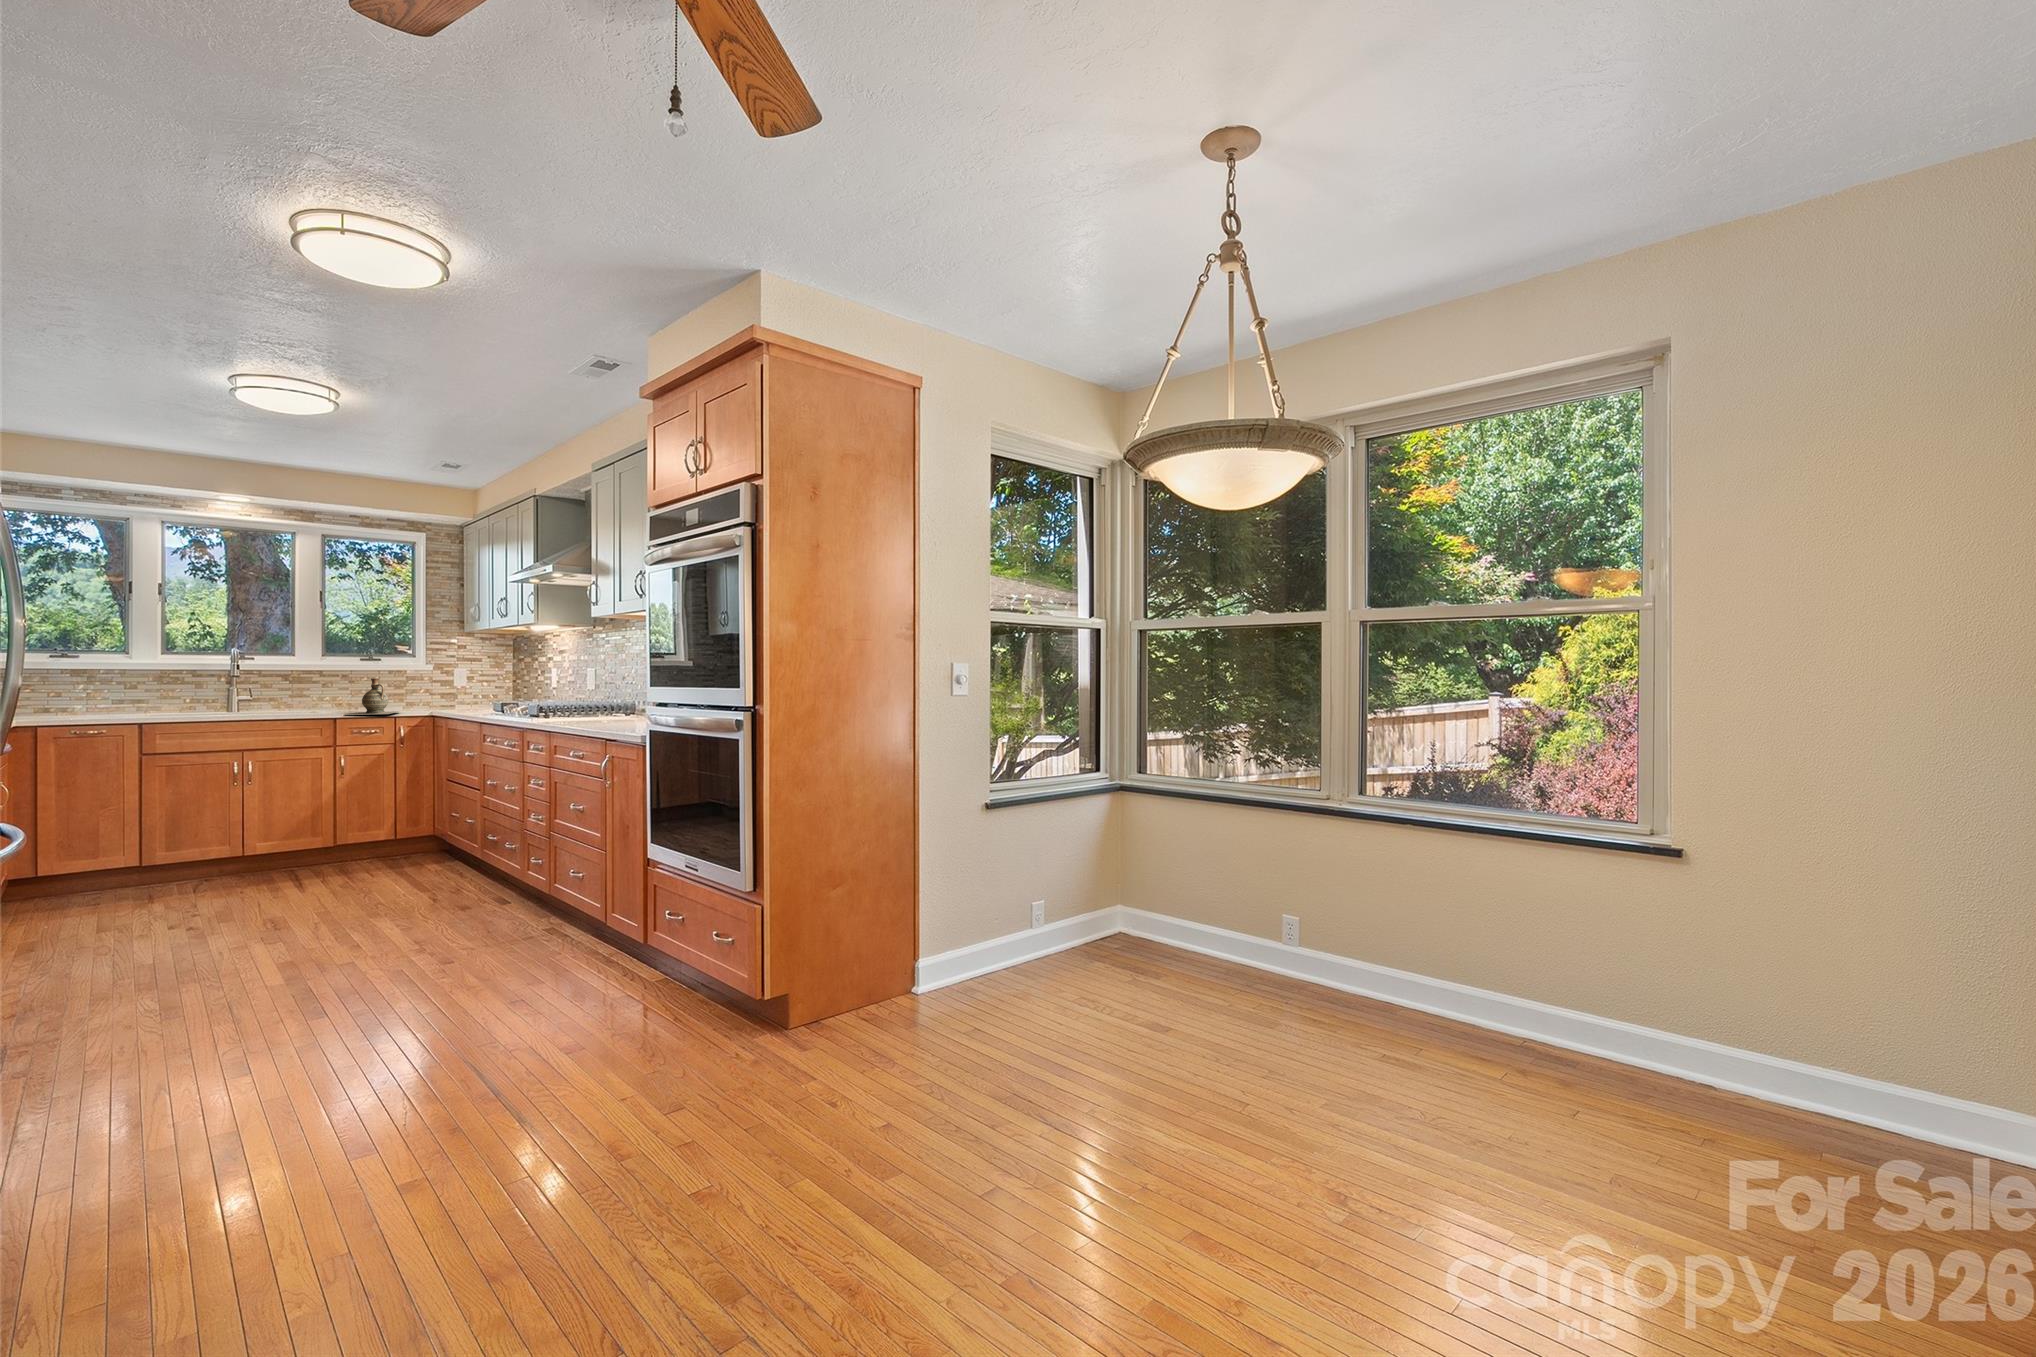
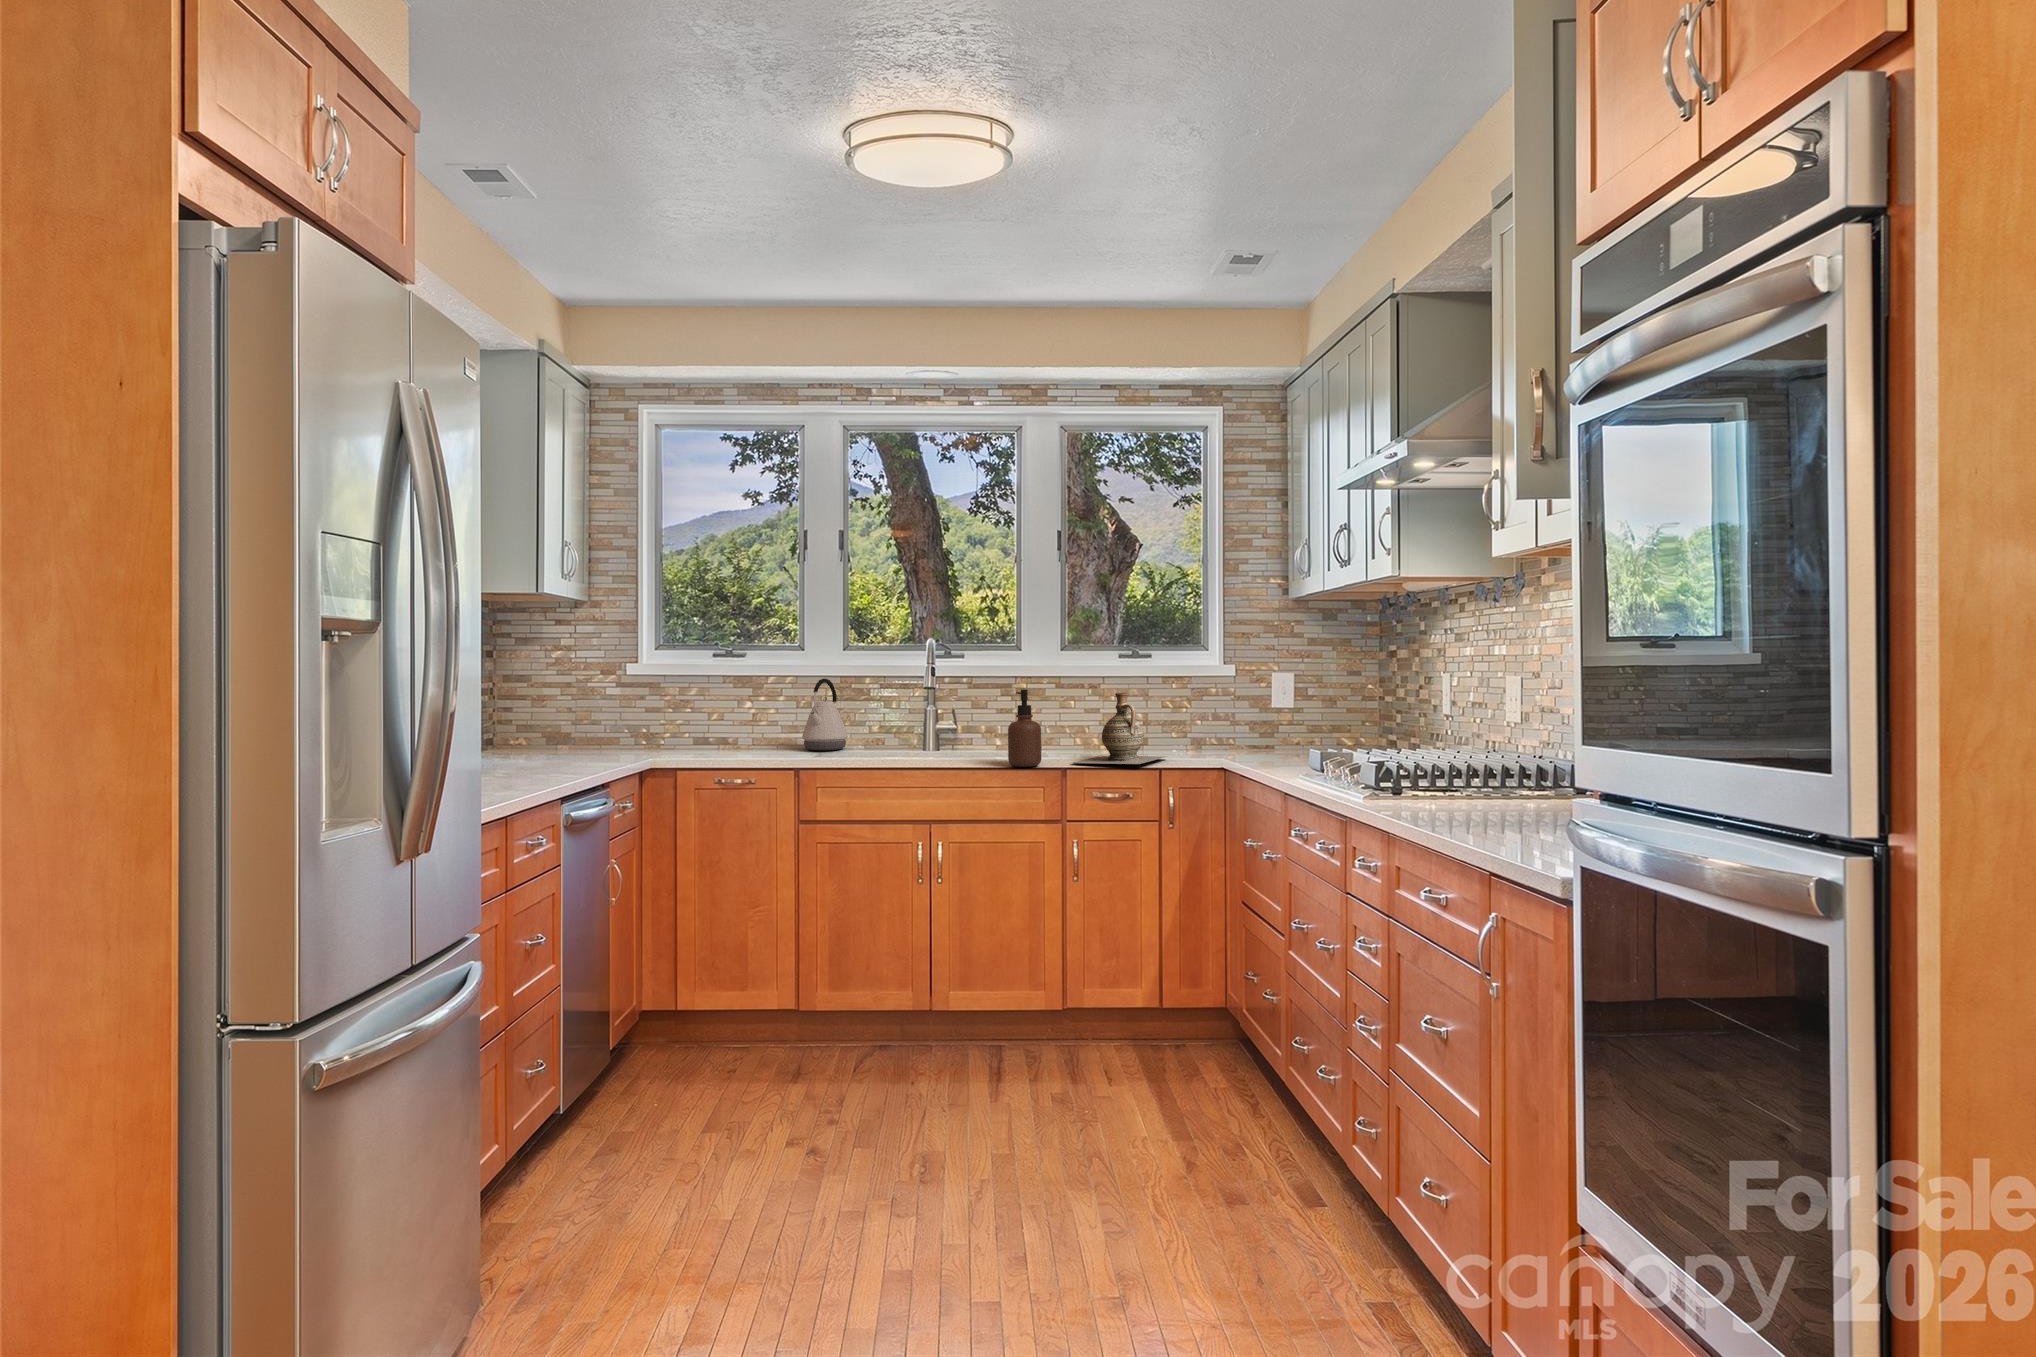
kettle: none [135,670,172,713] -> present [802,679,847,750]
soap dispenser: none [302,676,324,717] -> present [1008,689,1041,767]

